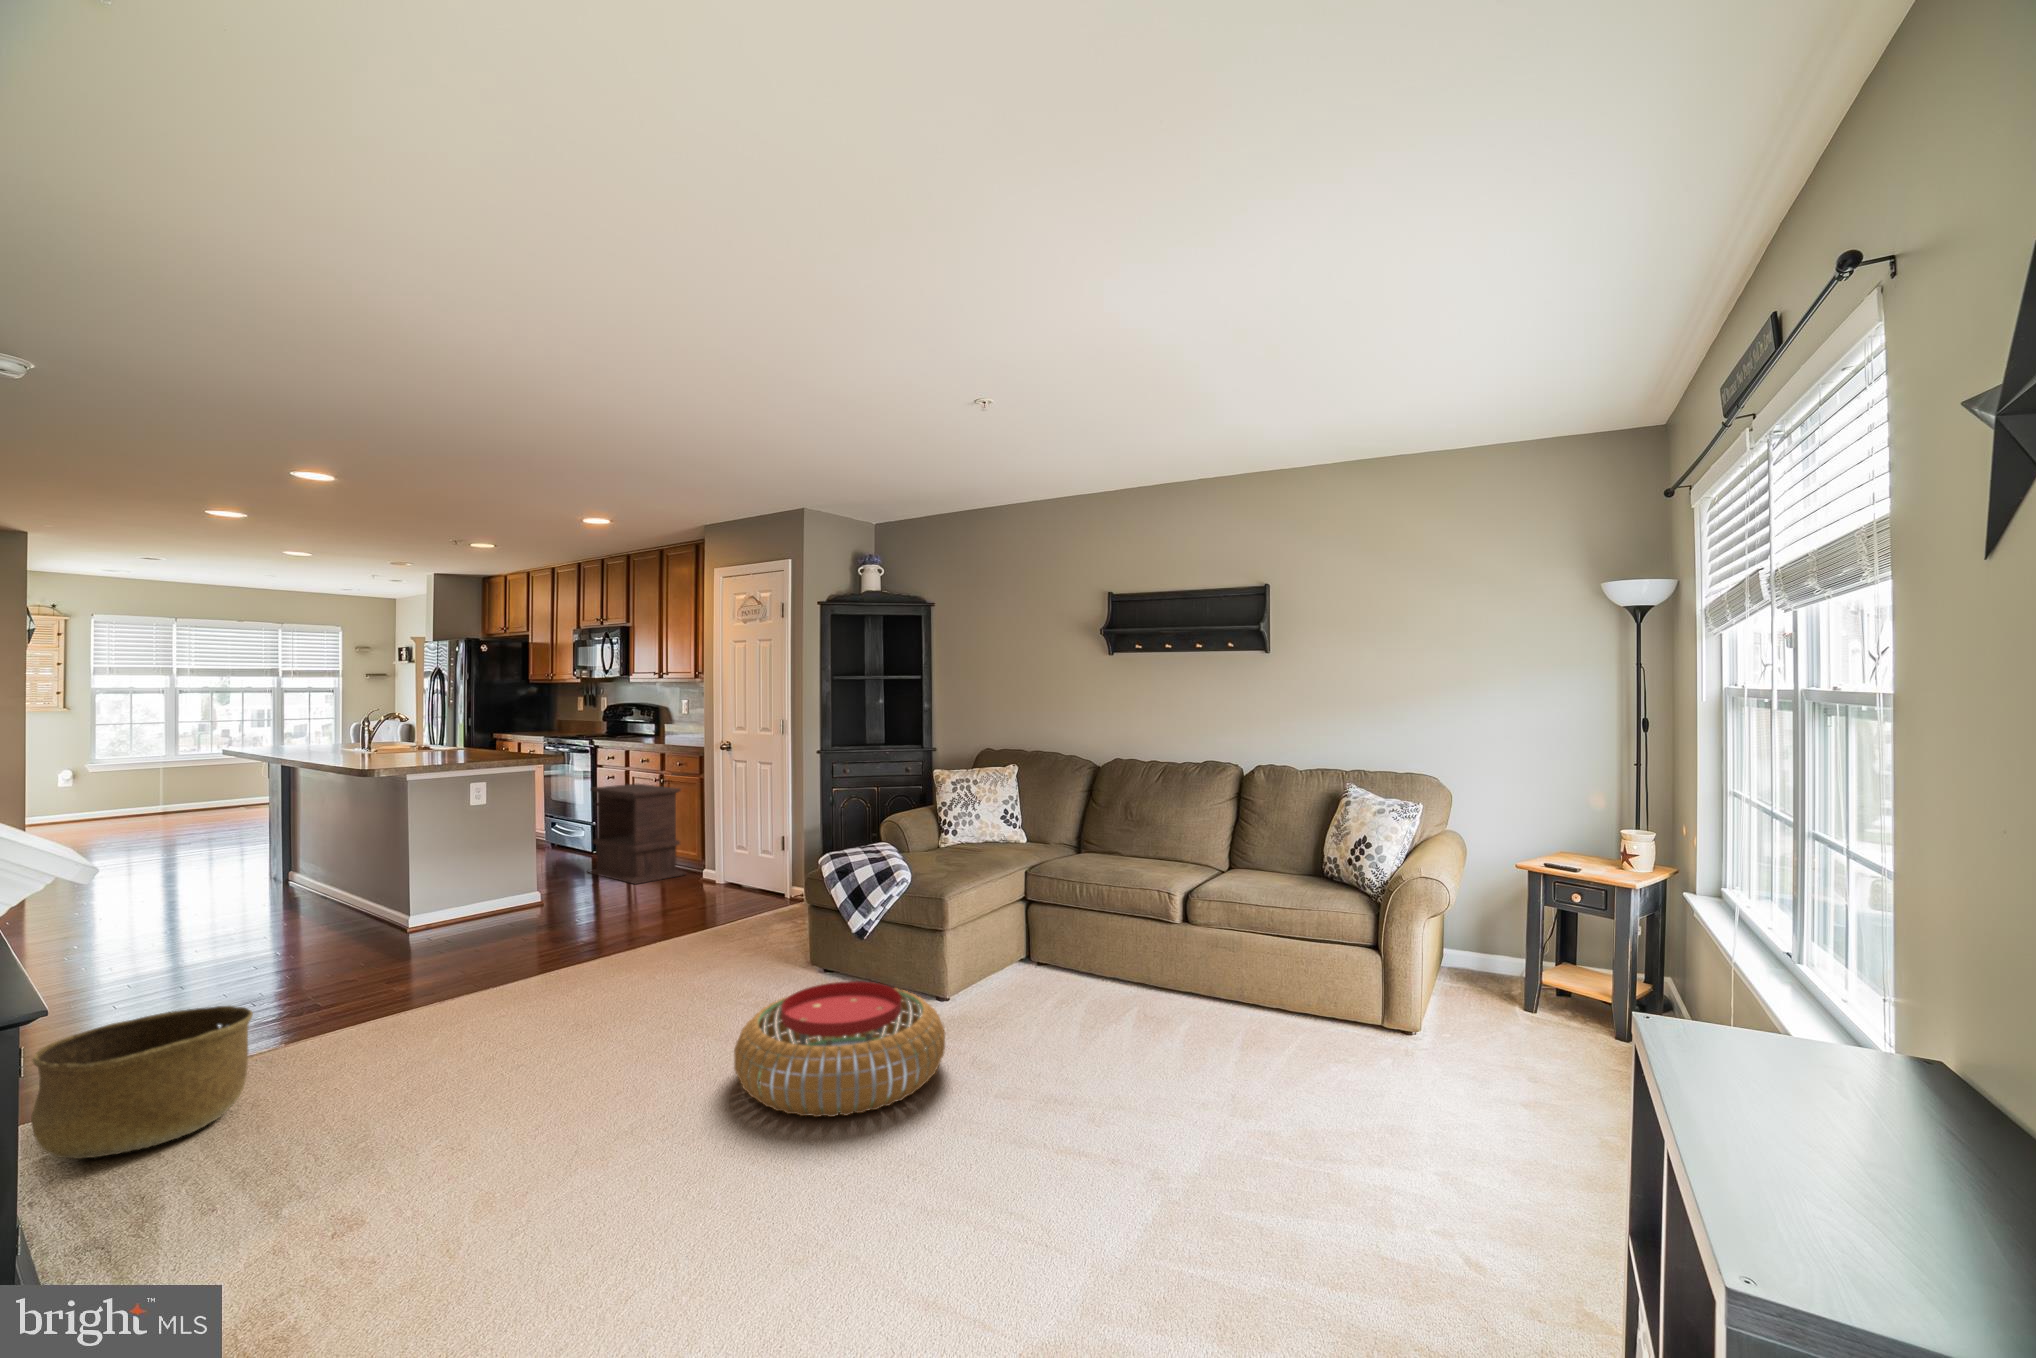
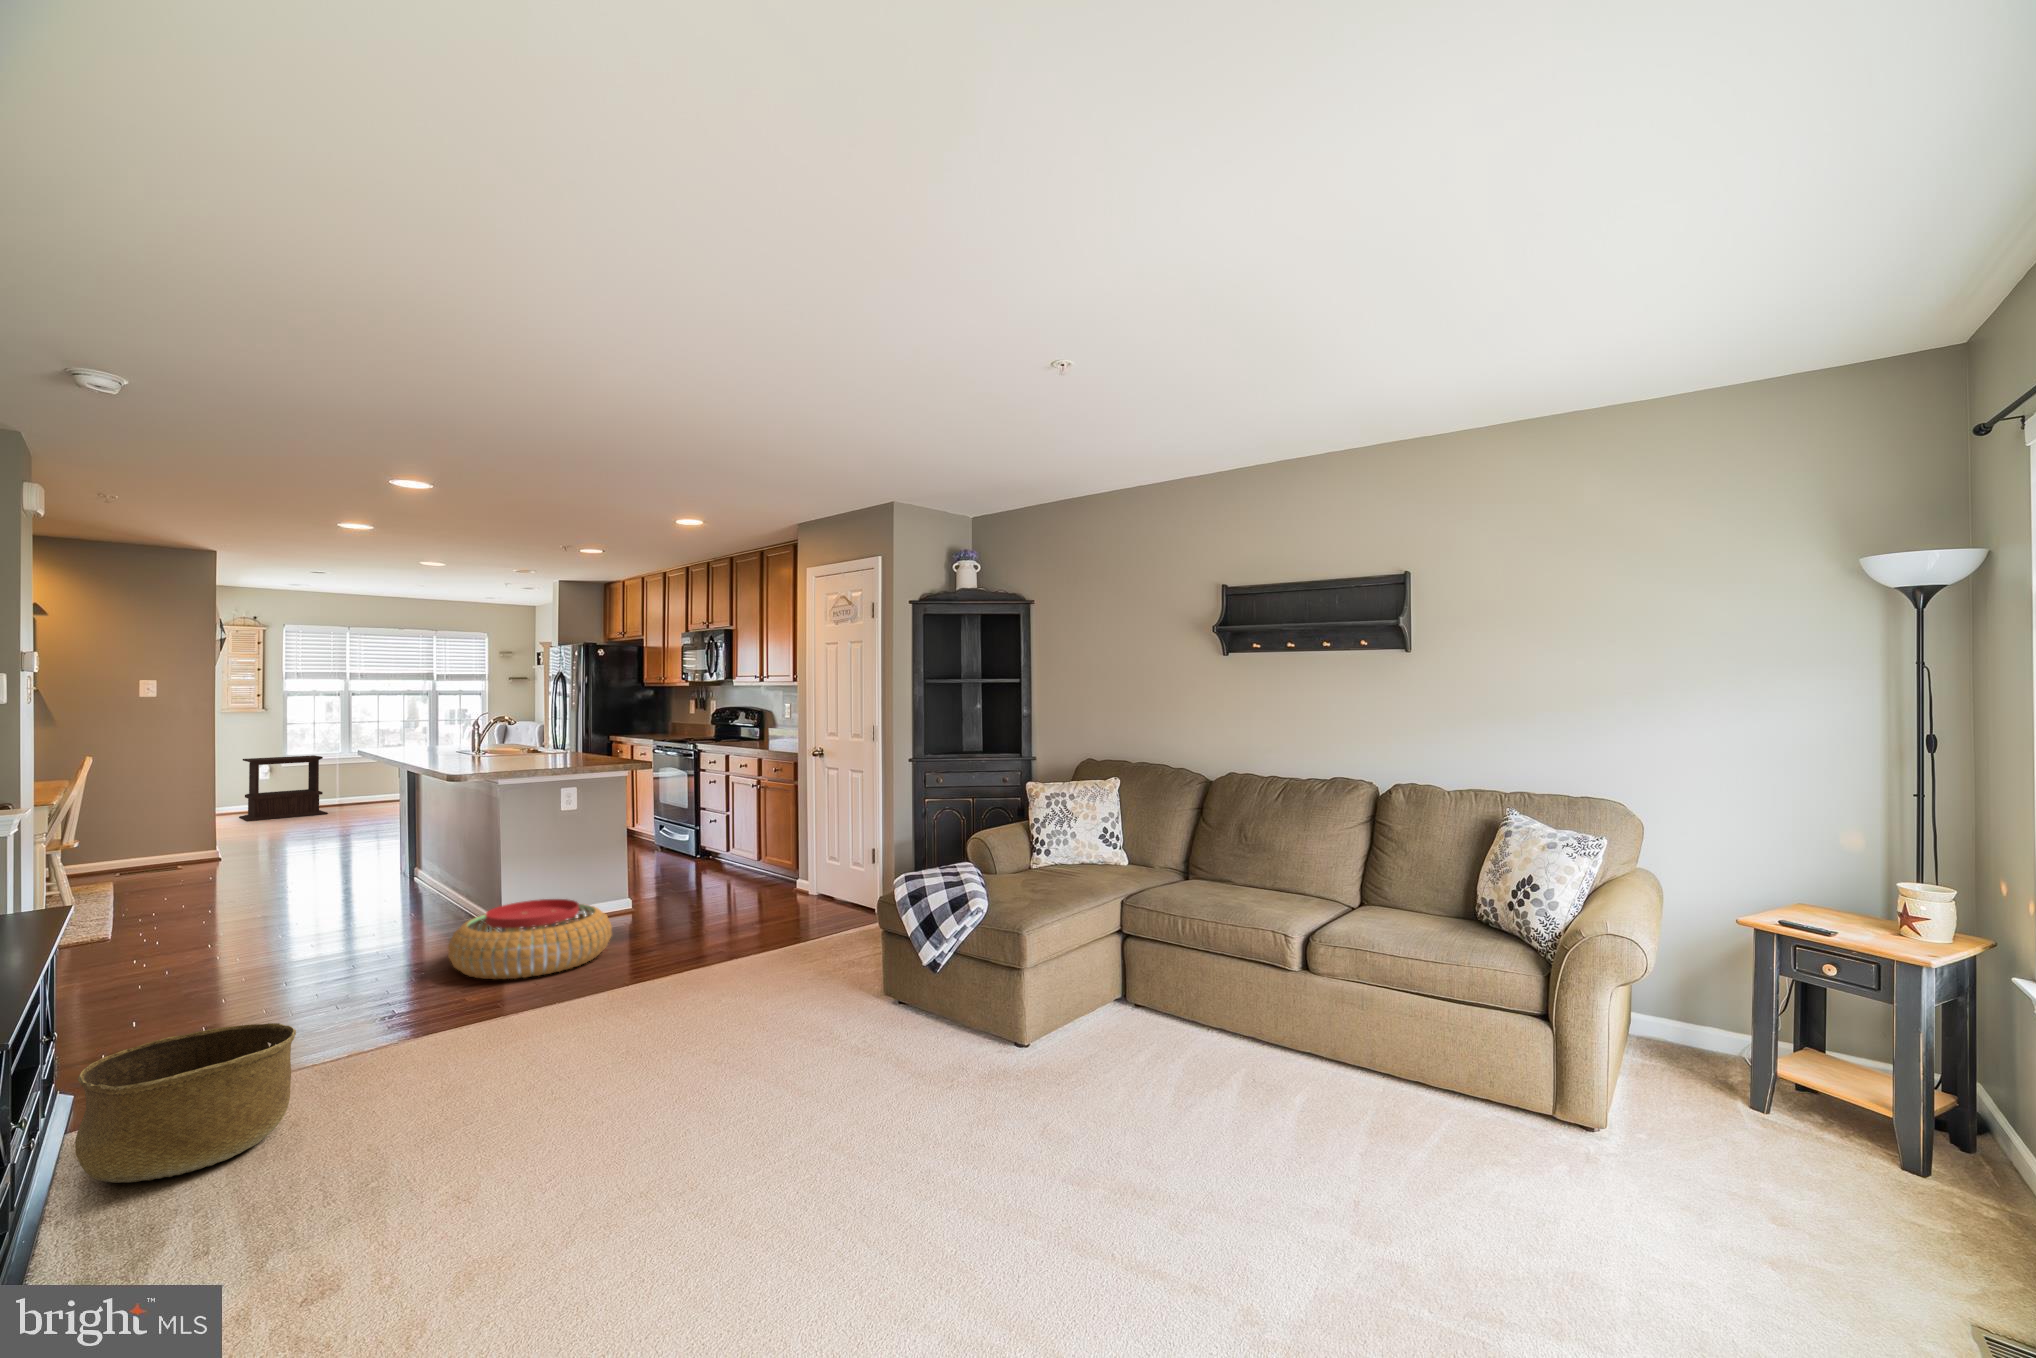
side table: present [587,784,686,884] -> present [239,755,328,821]
pouf: present [734,981,945,1117] -> present [448,899,612,979]

